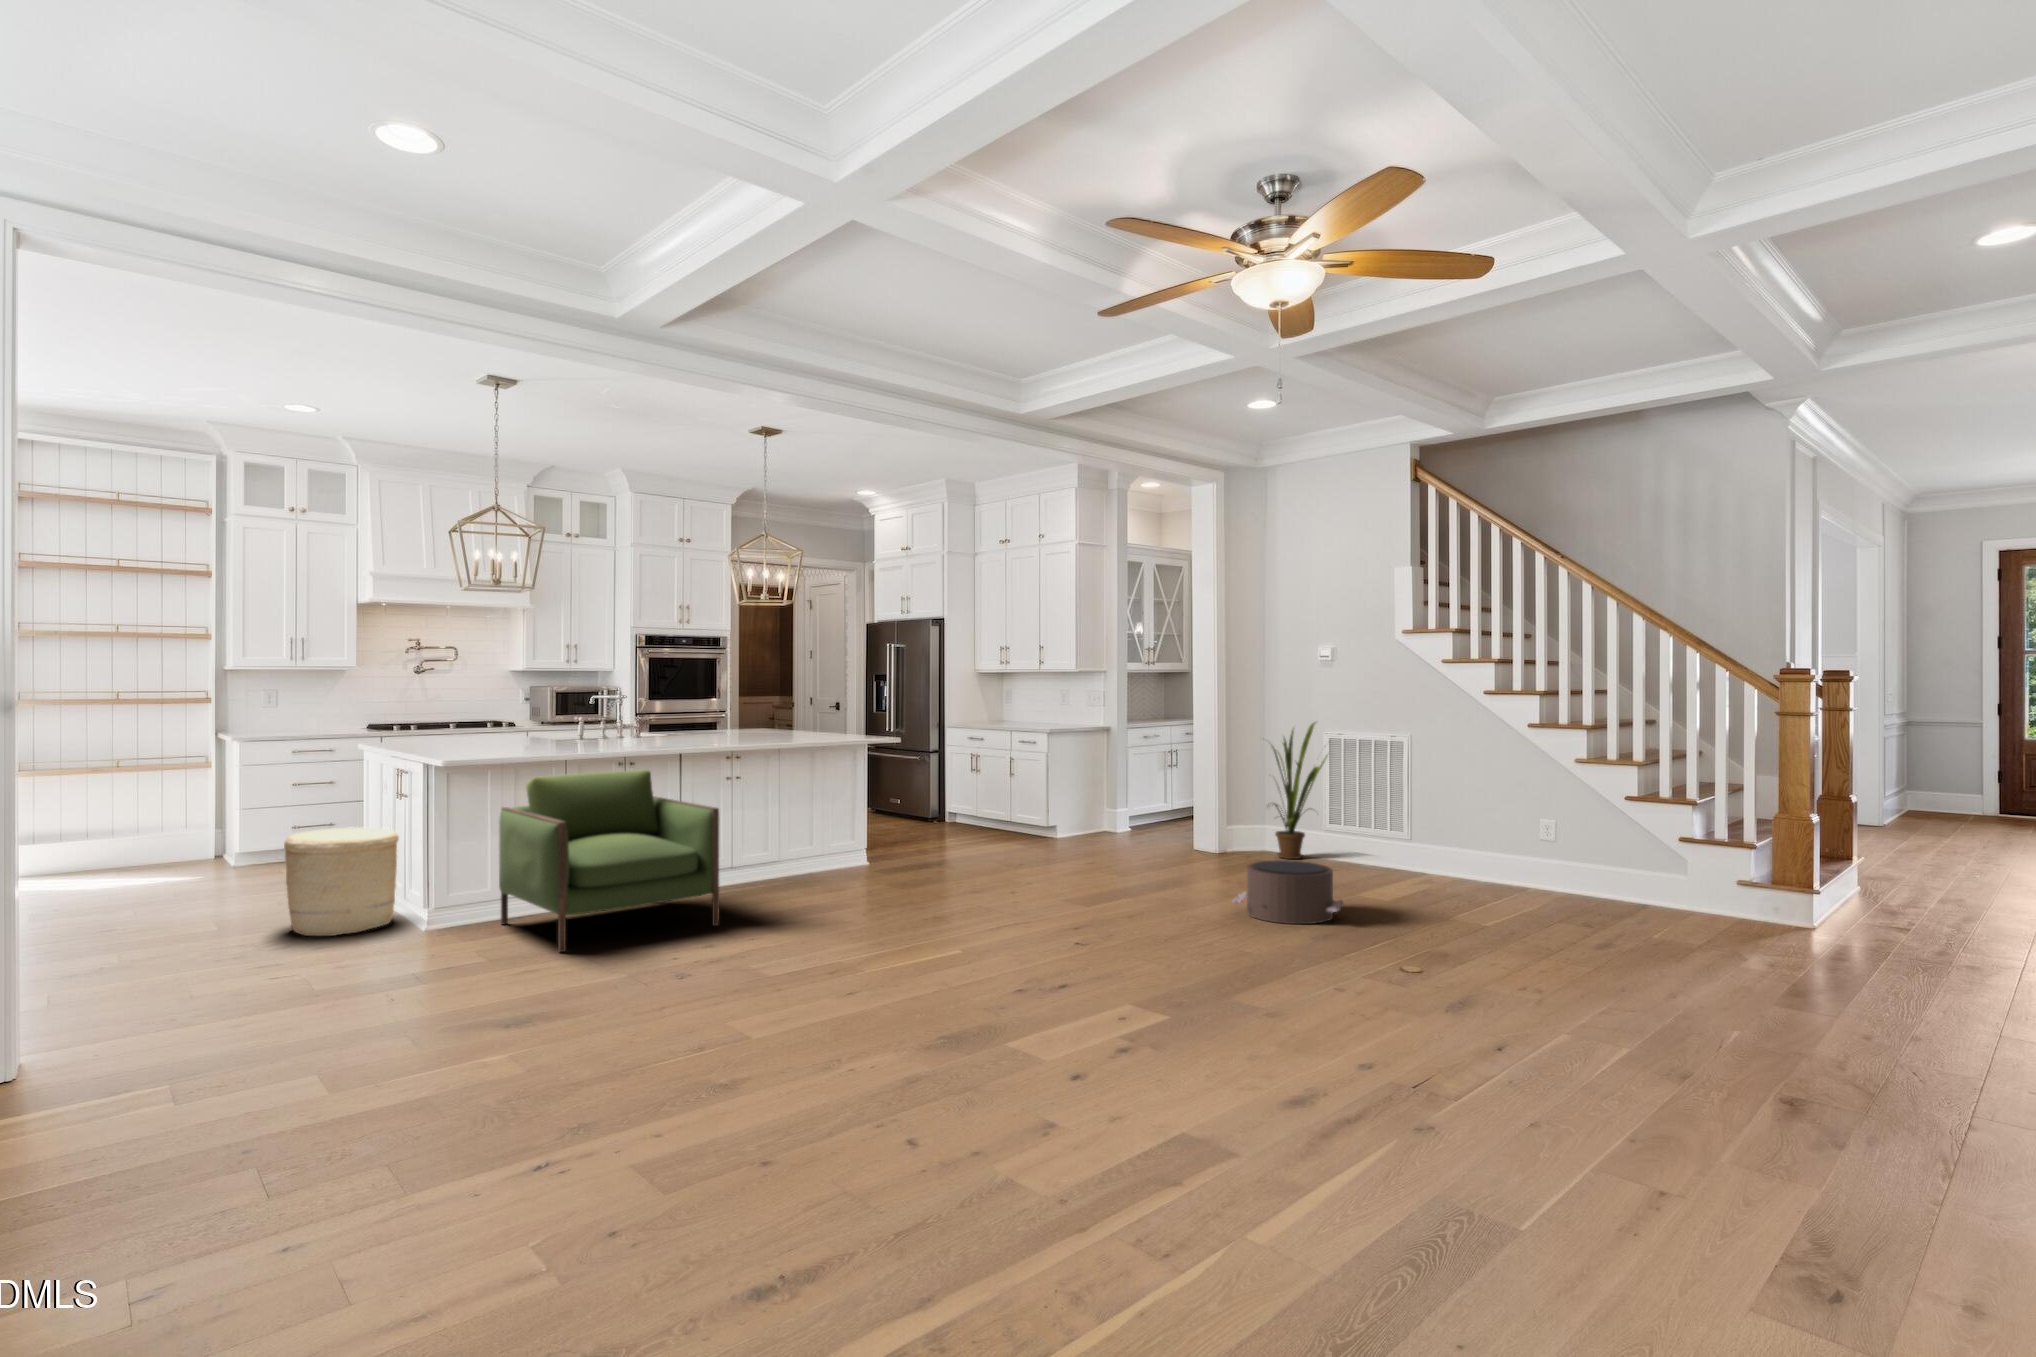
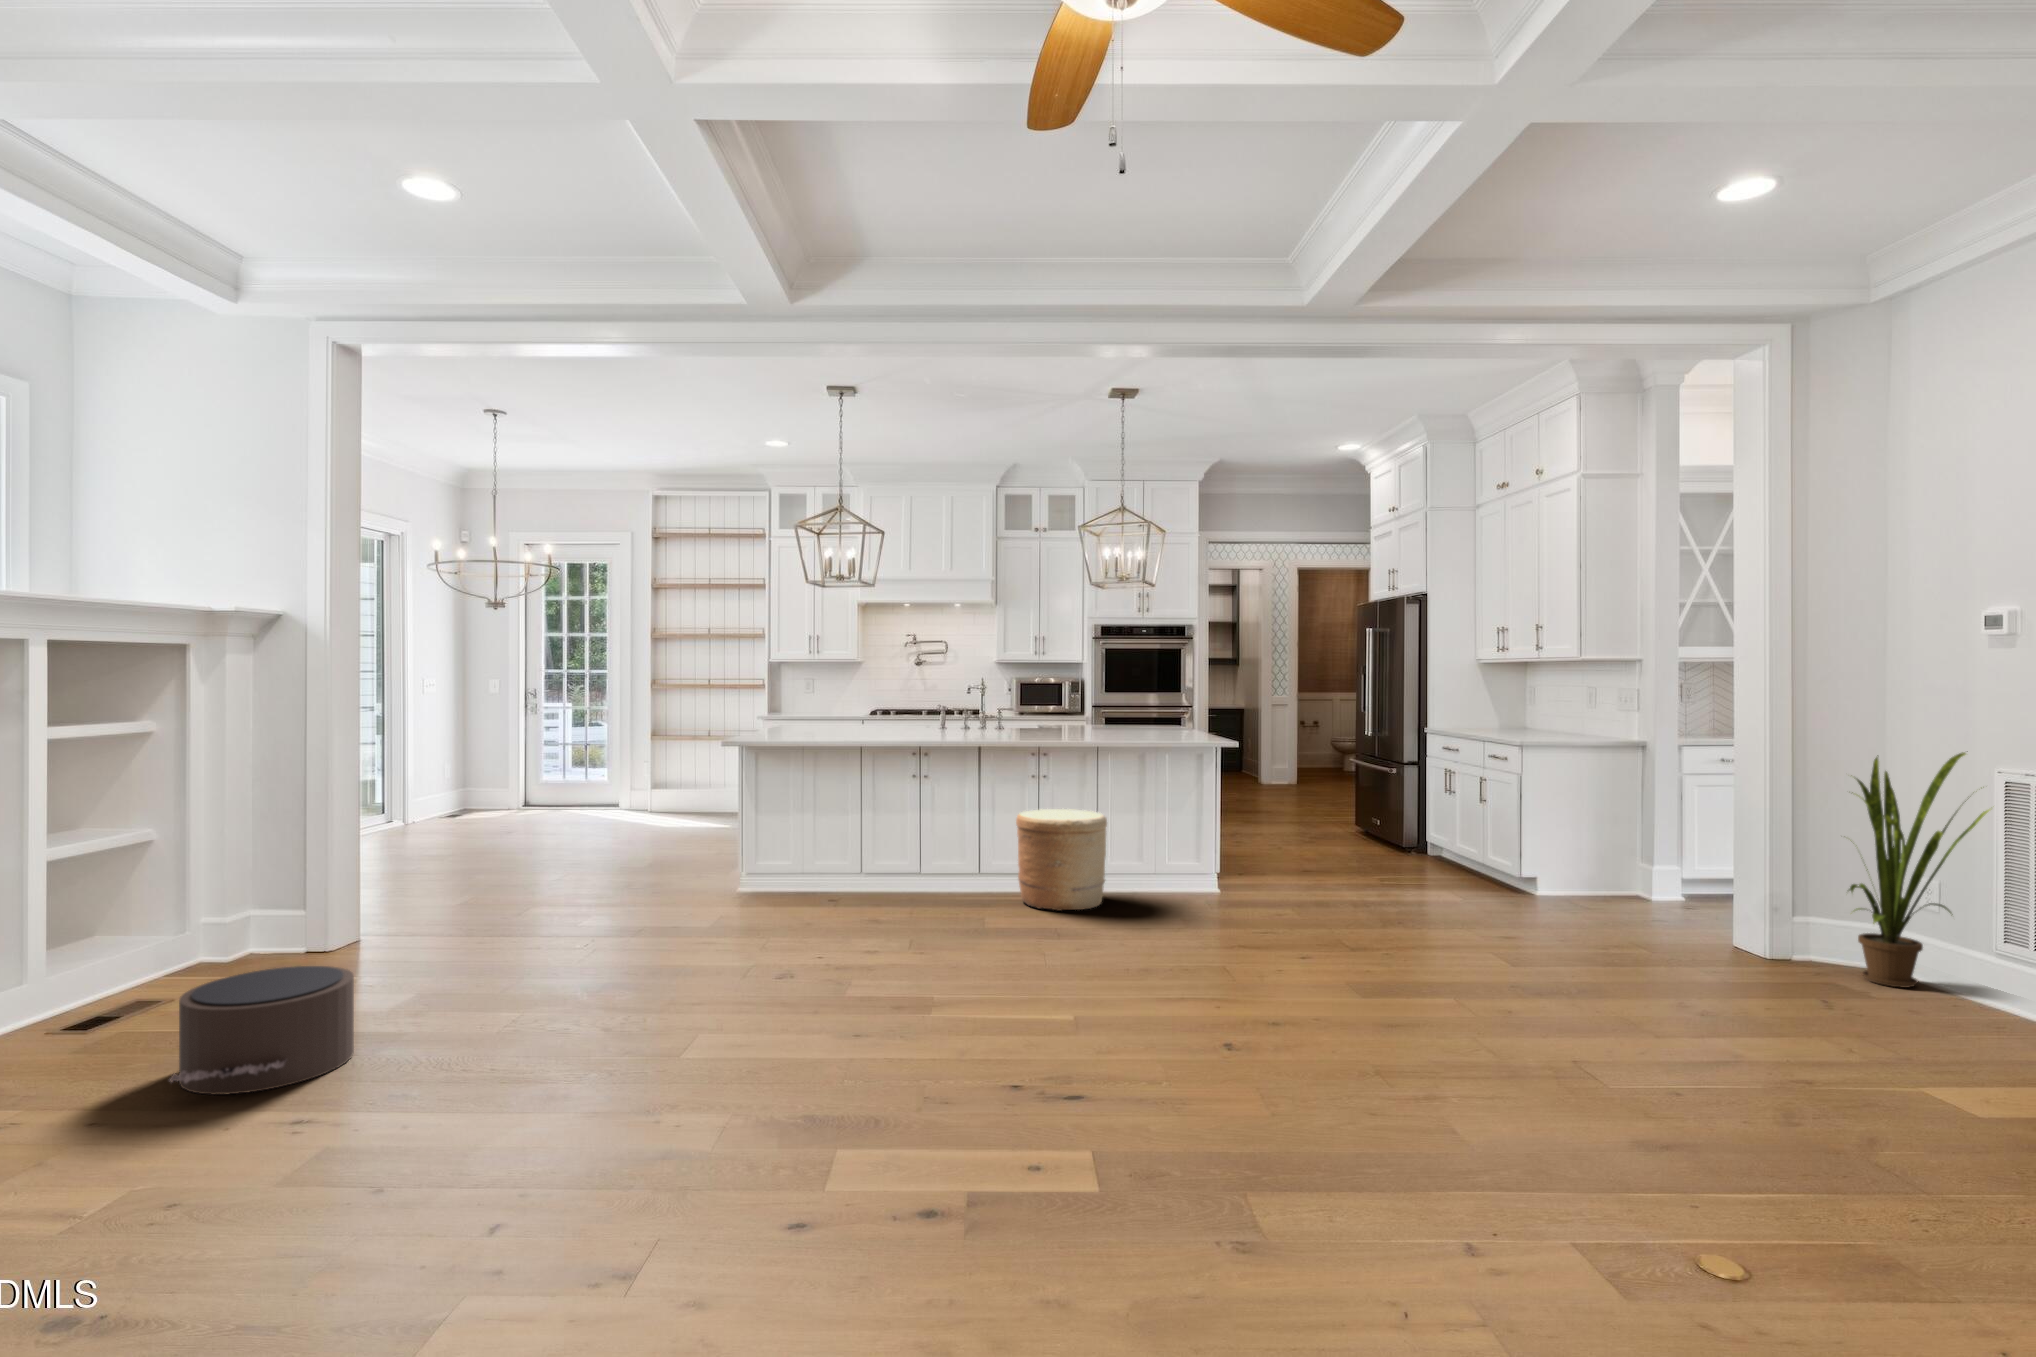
armchair: present [499,770,719,952] -> none [756,760,944,933]
woven basket: present [284,827,399,936] -> present [1016,809,1107,911]
pouf: present [1232,860,1343,924] -> present [169,966,354,1095]

